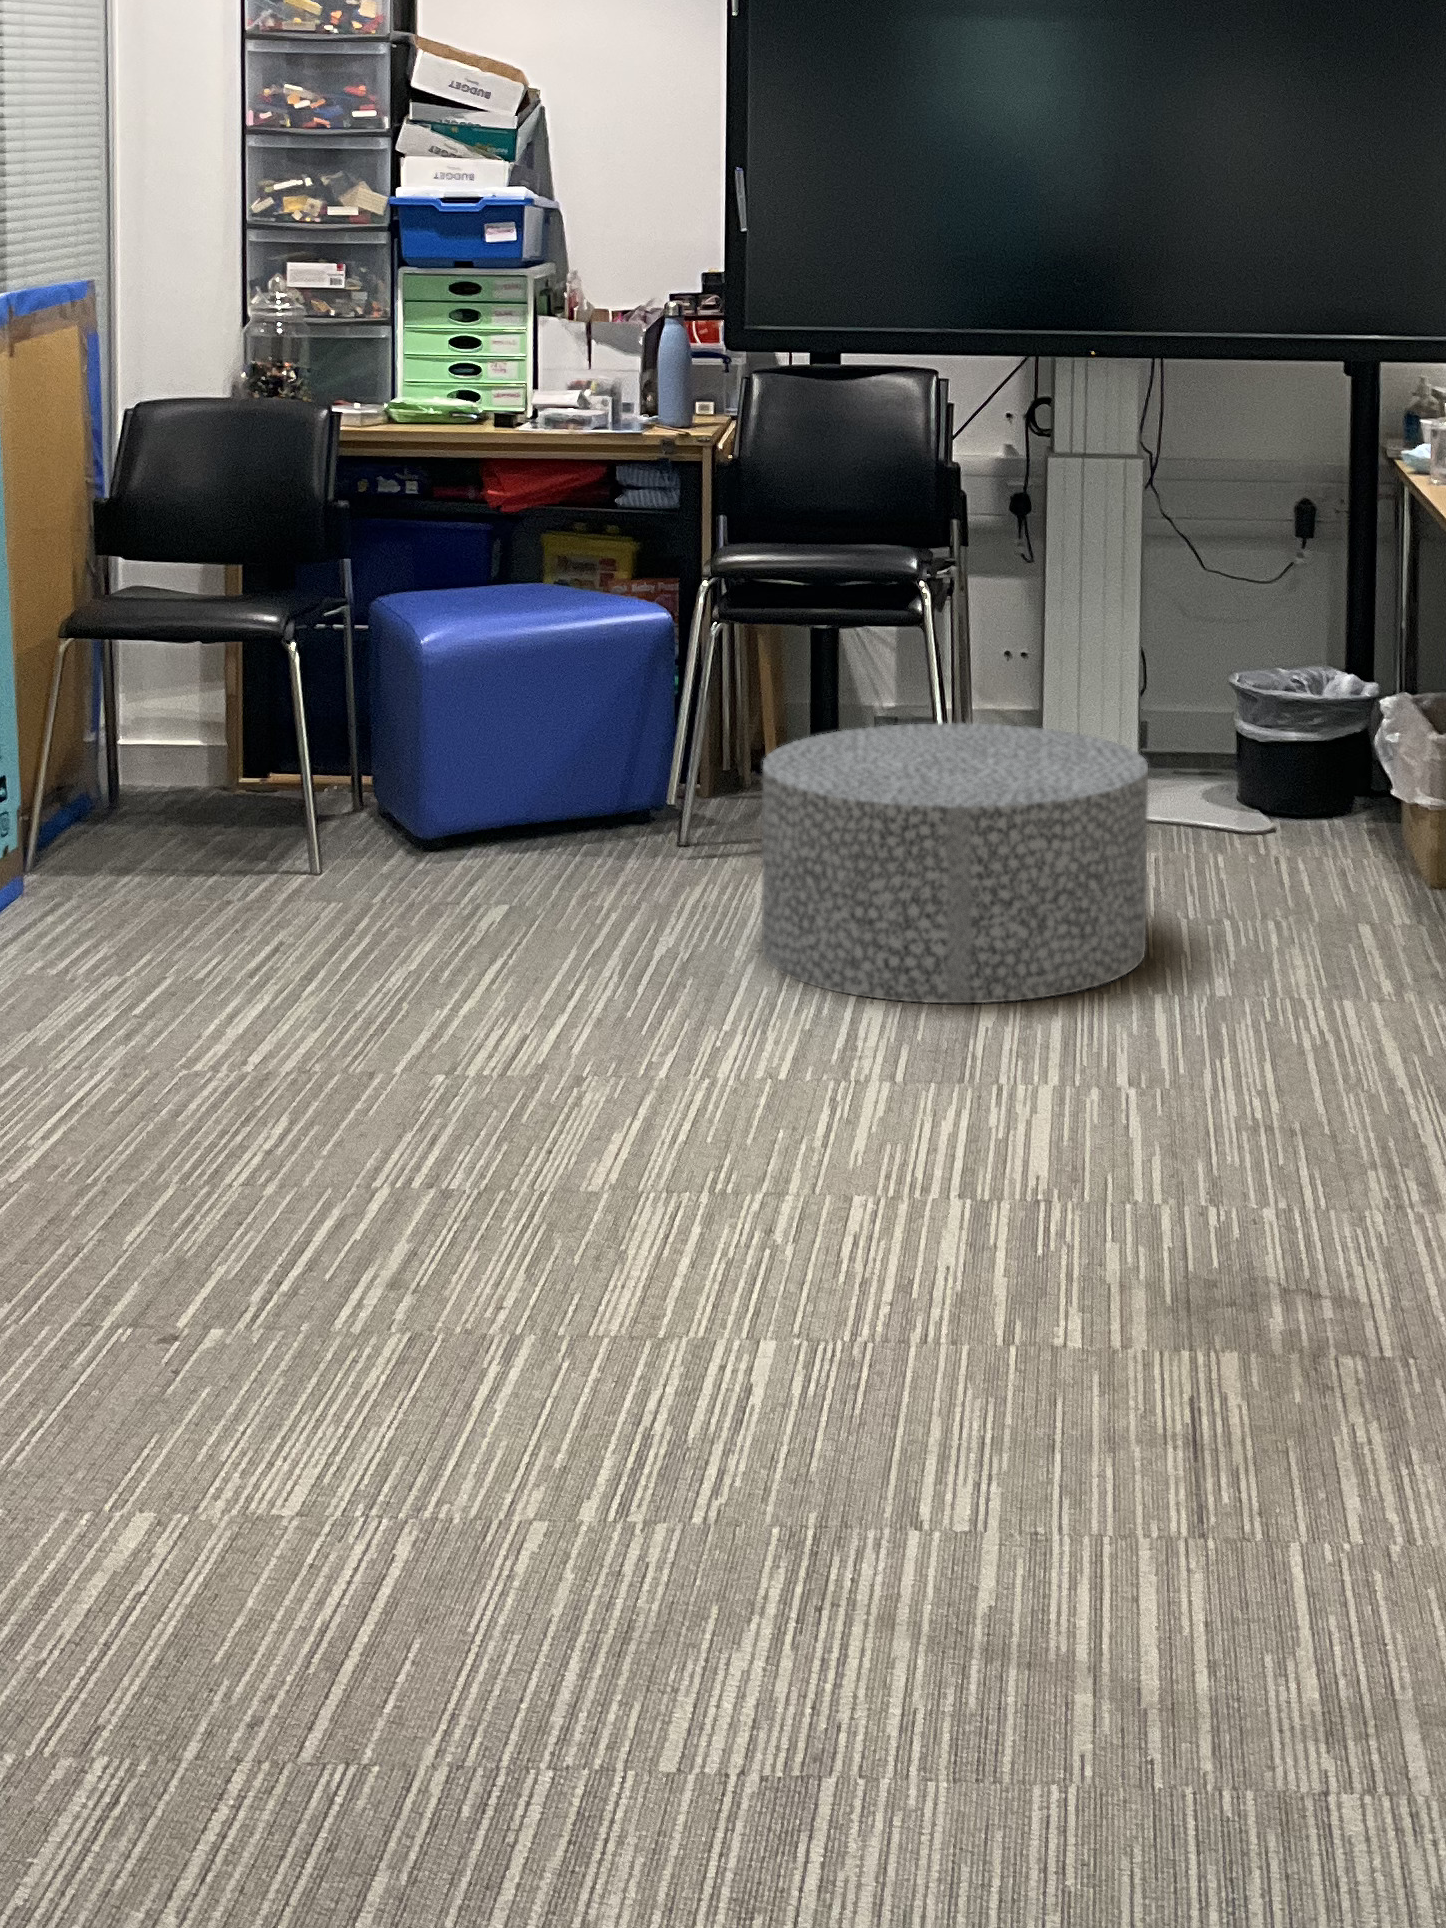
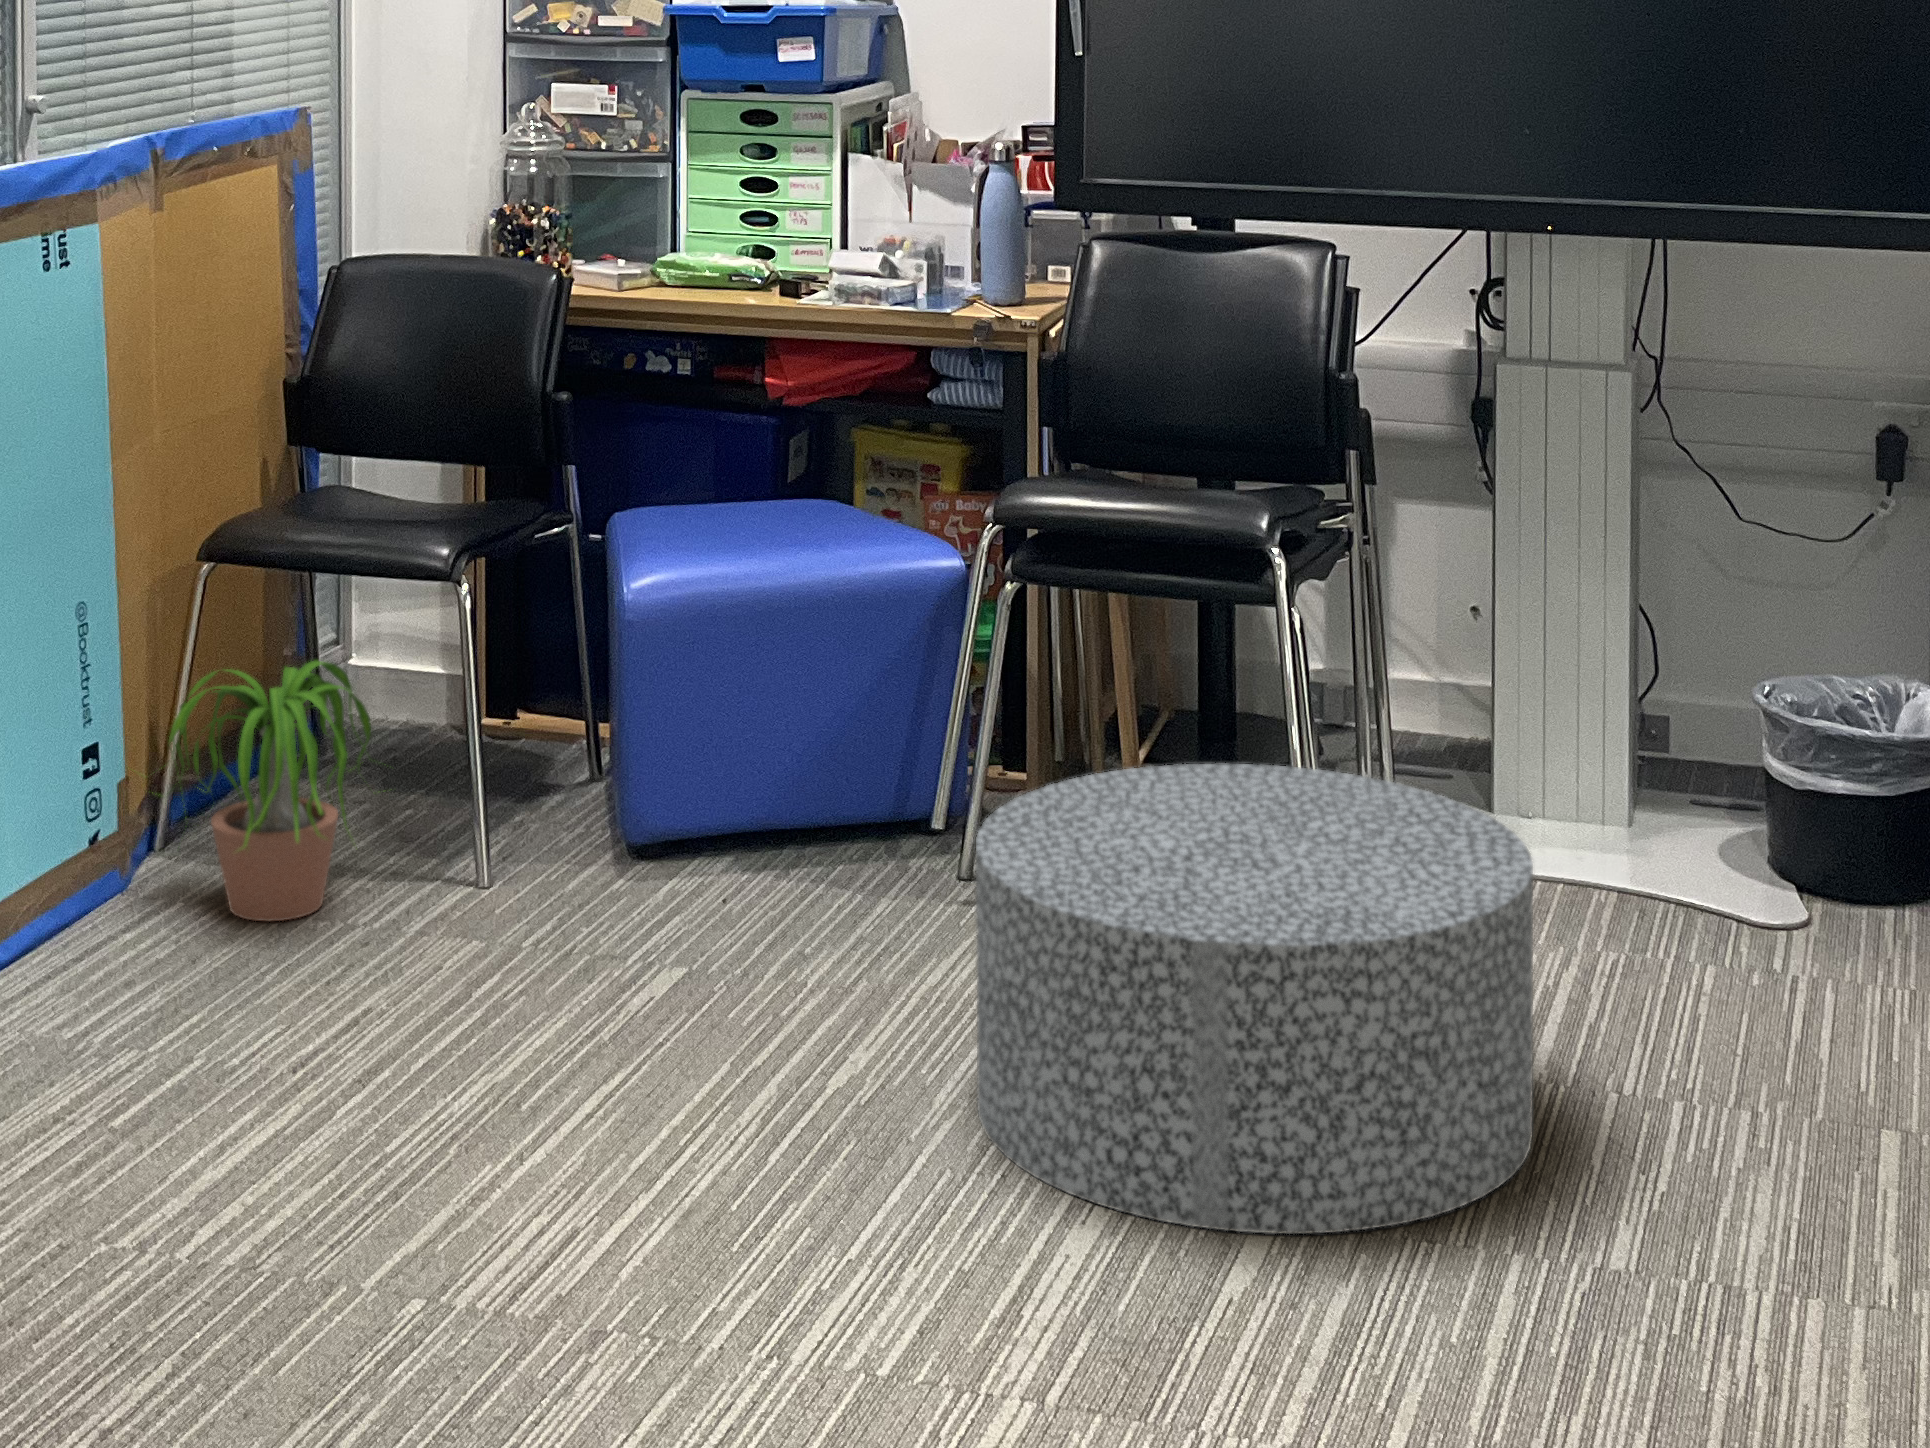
potted plant: none [29,703,244,903] -> present [169,661,371,921]

